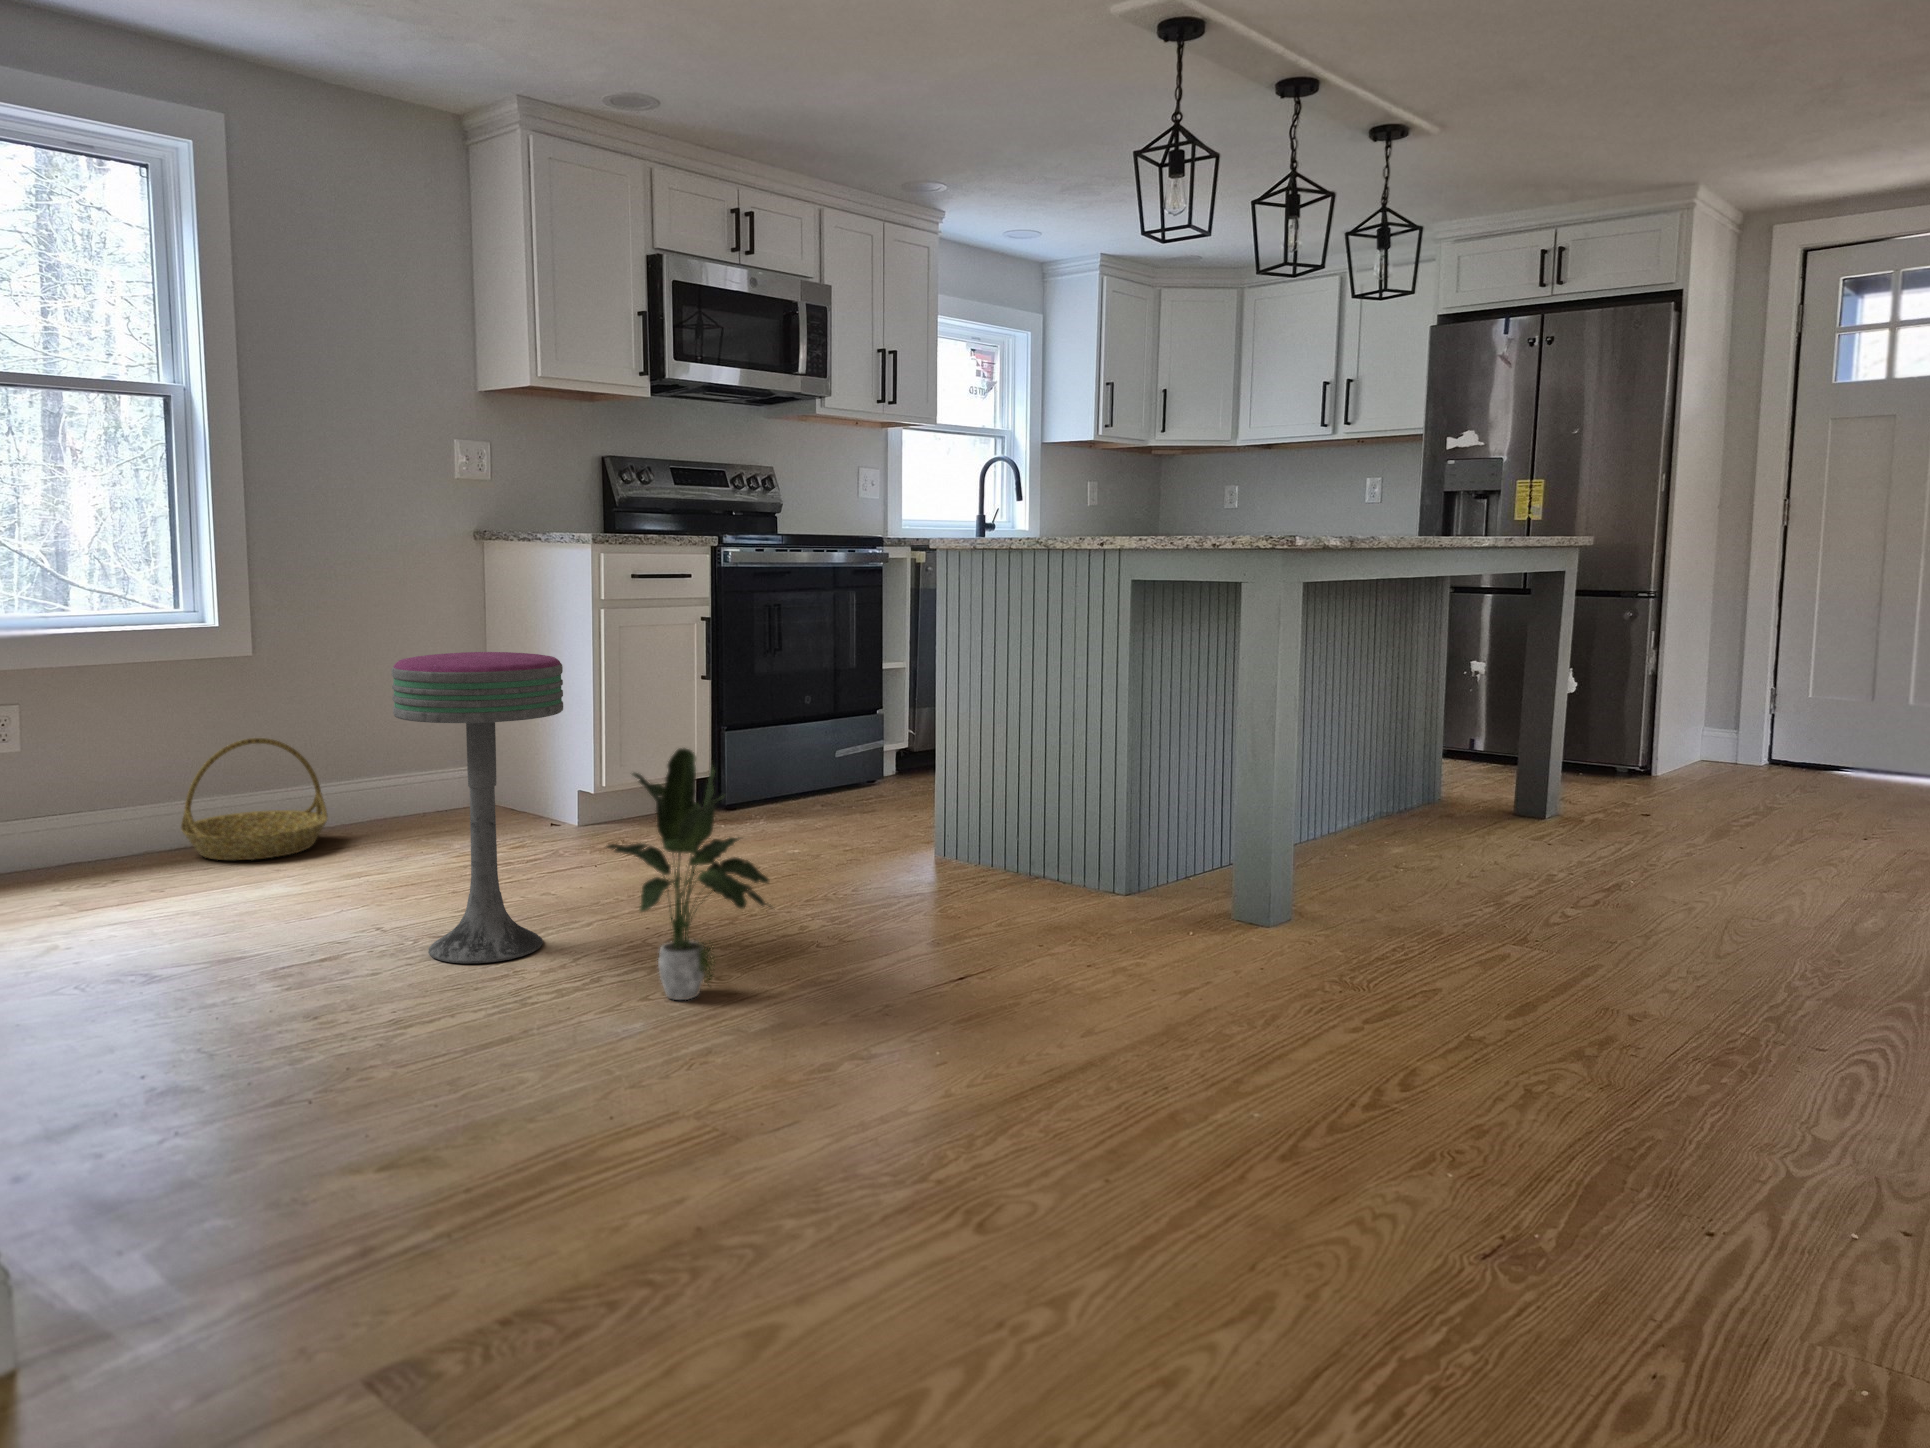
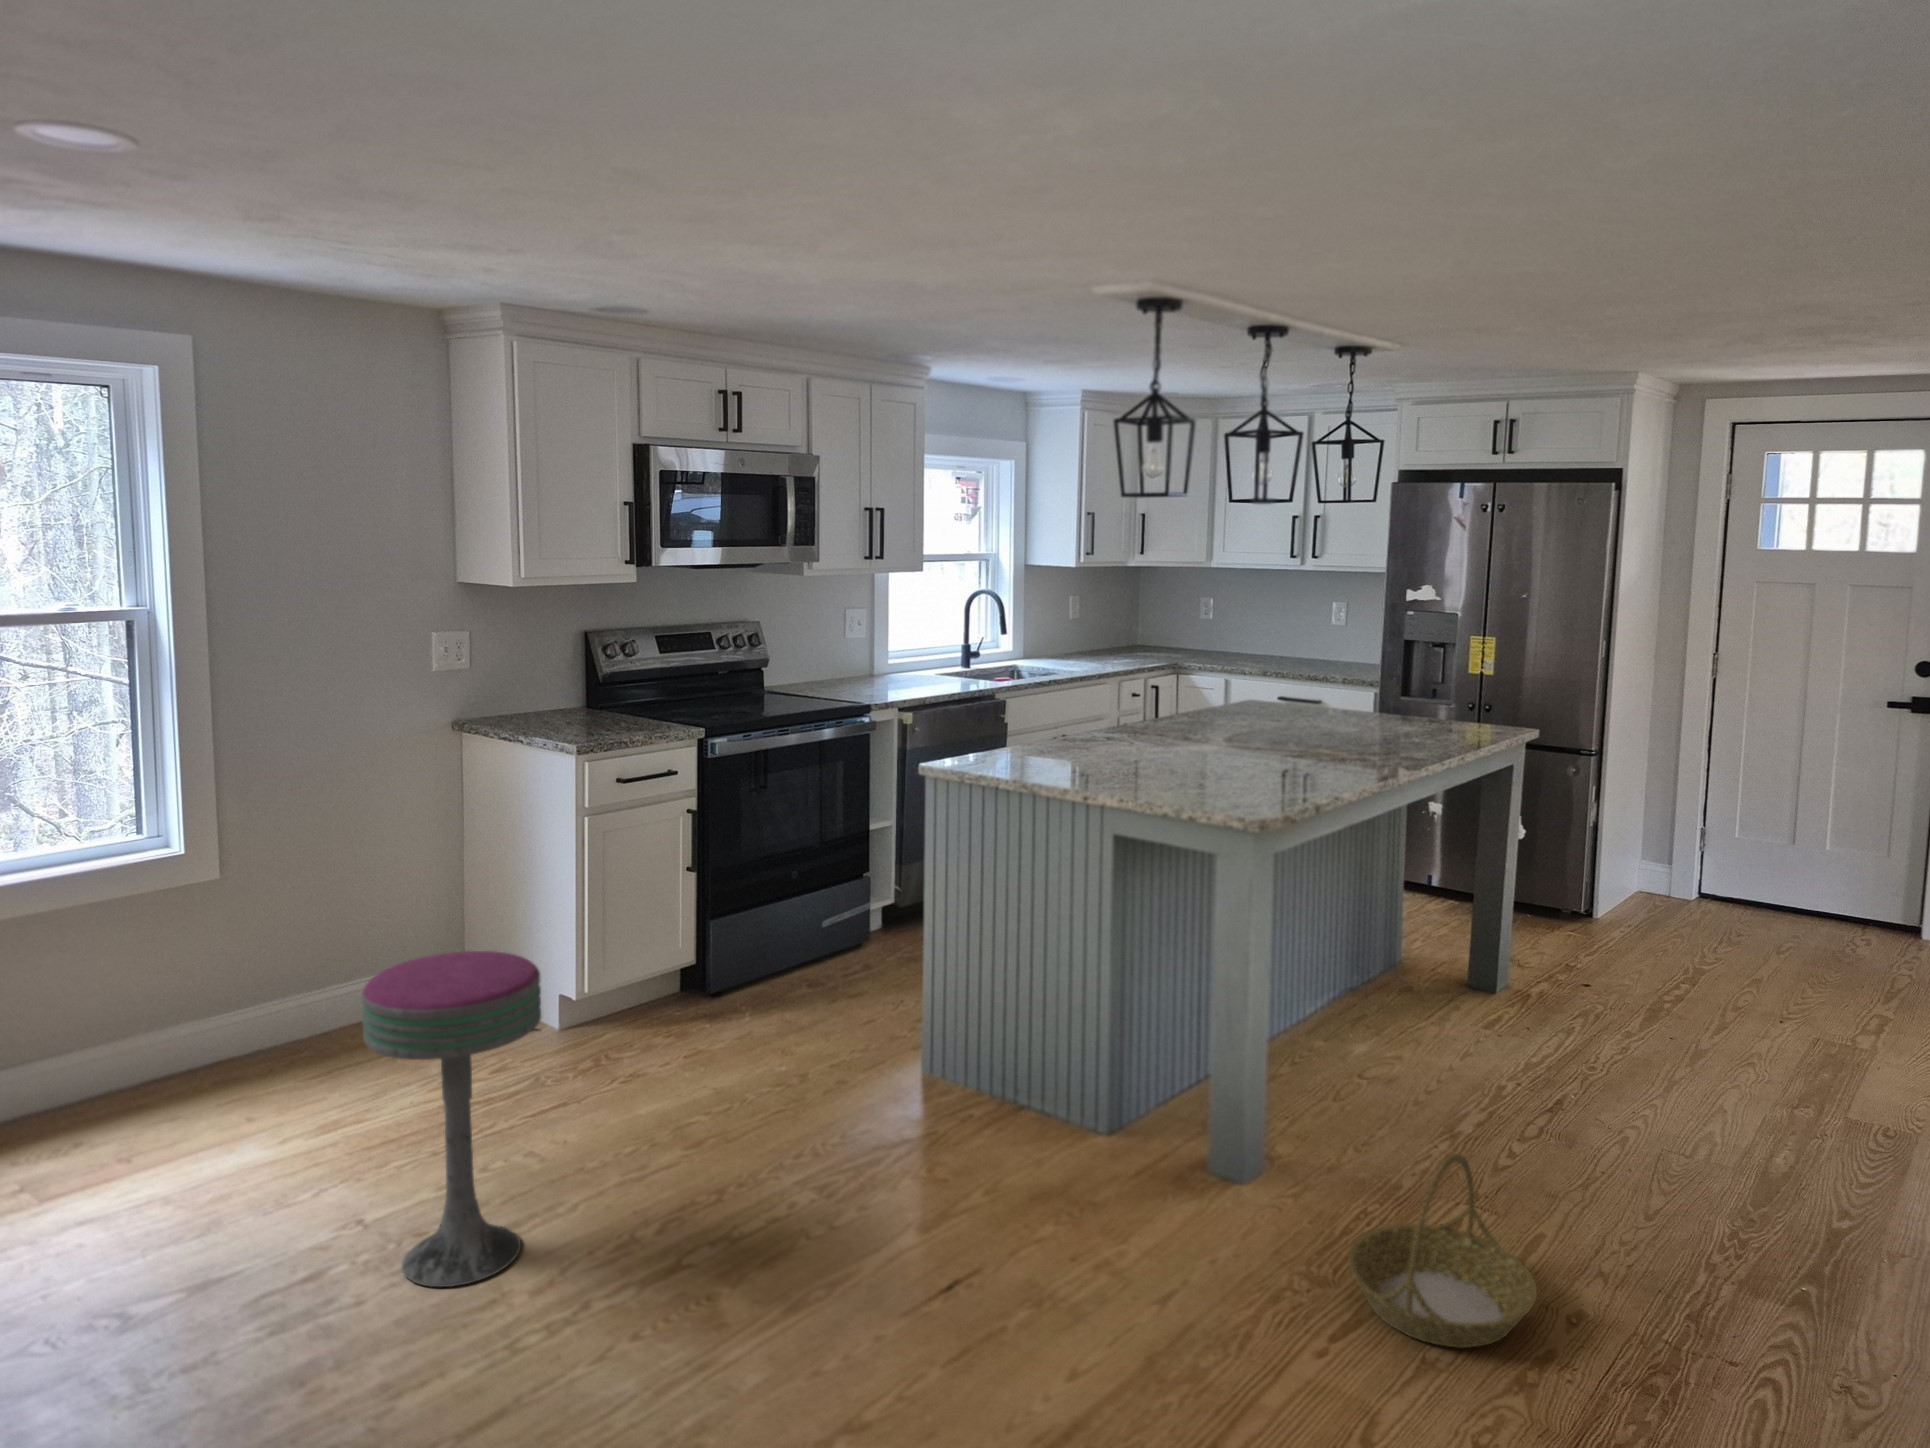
basket: present [181,738,328,860] -> present [1348,1154,1537,1348]
potted plant: present [607,748,771,1000] -> none [582,1090,755,1345]

